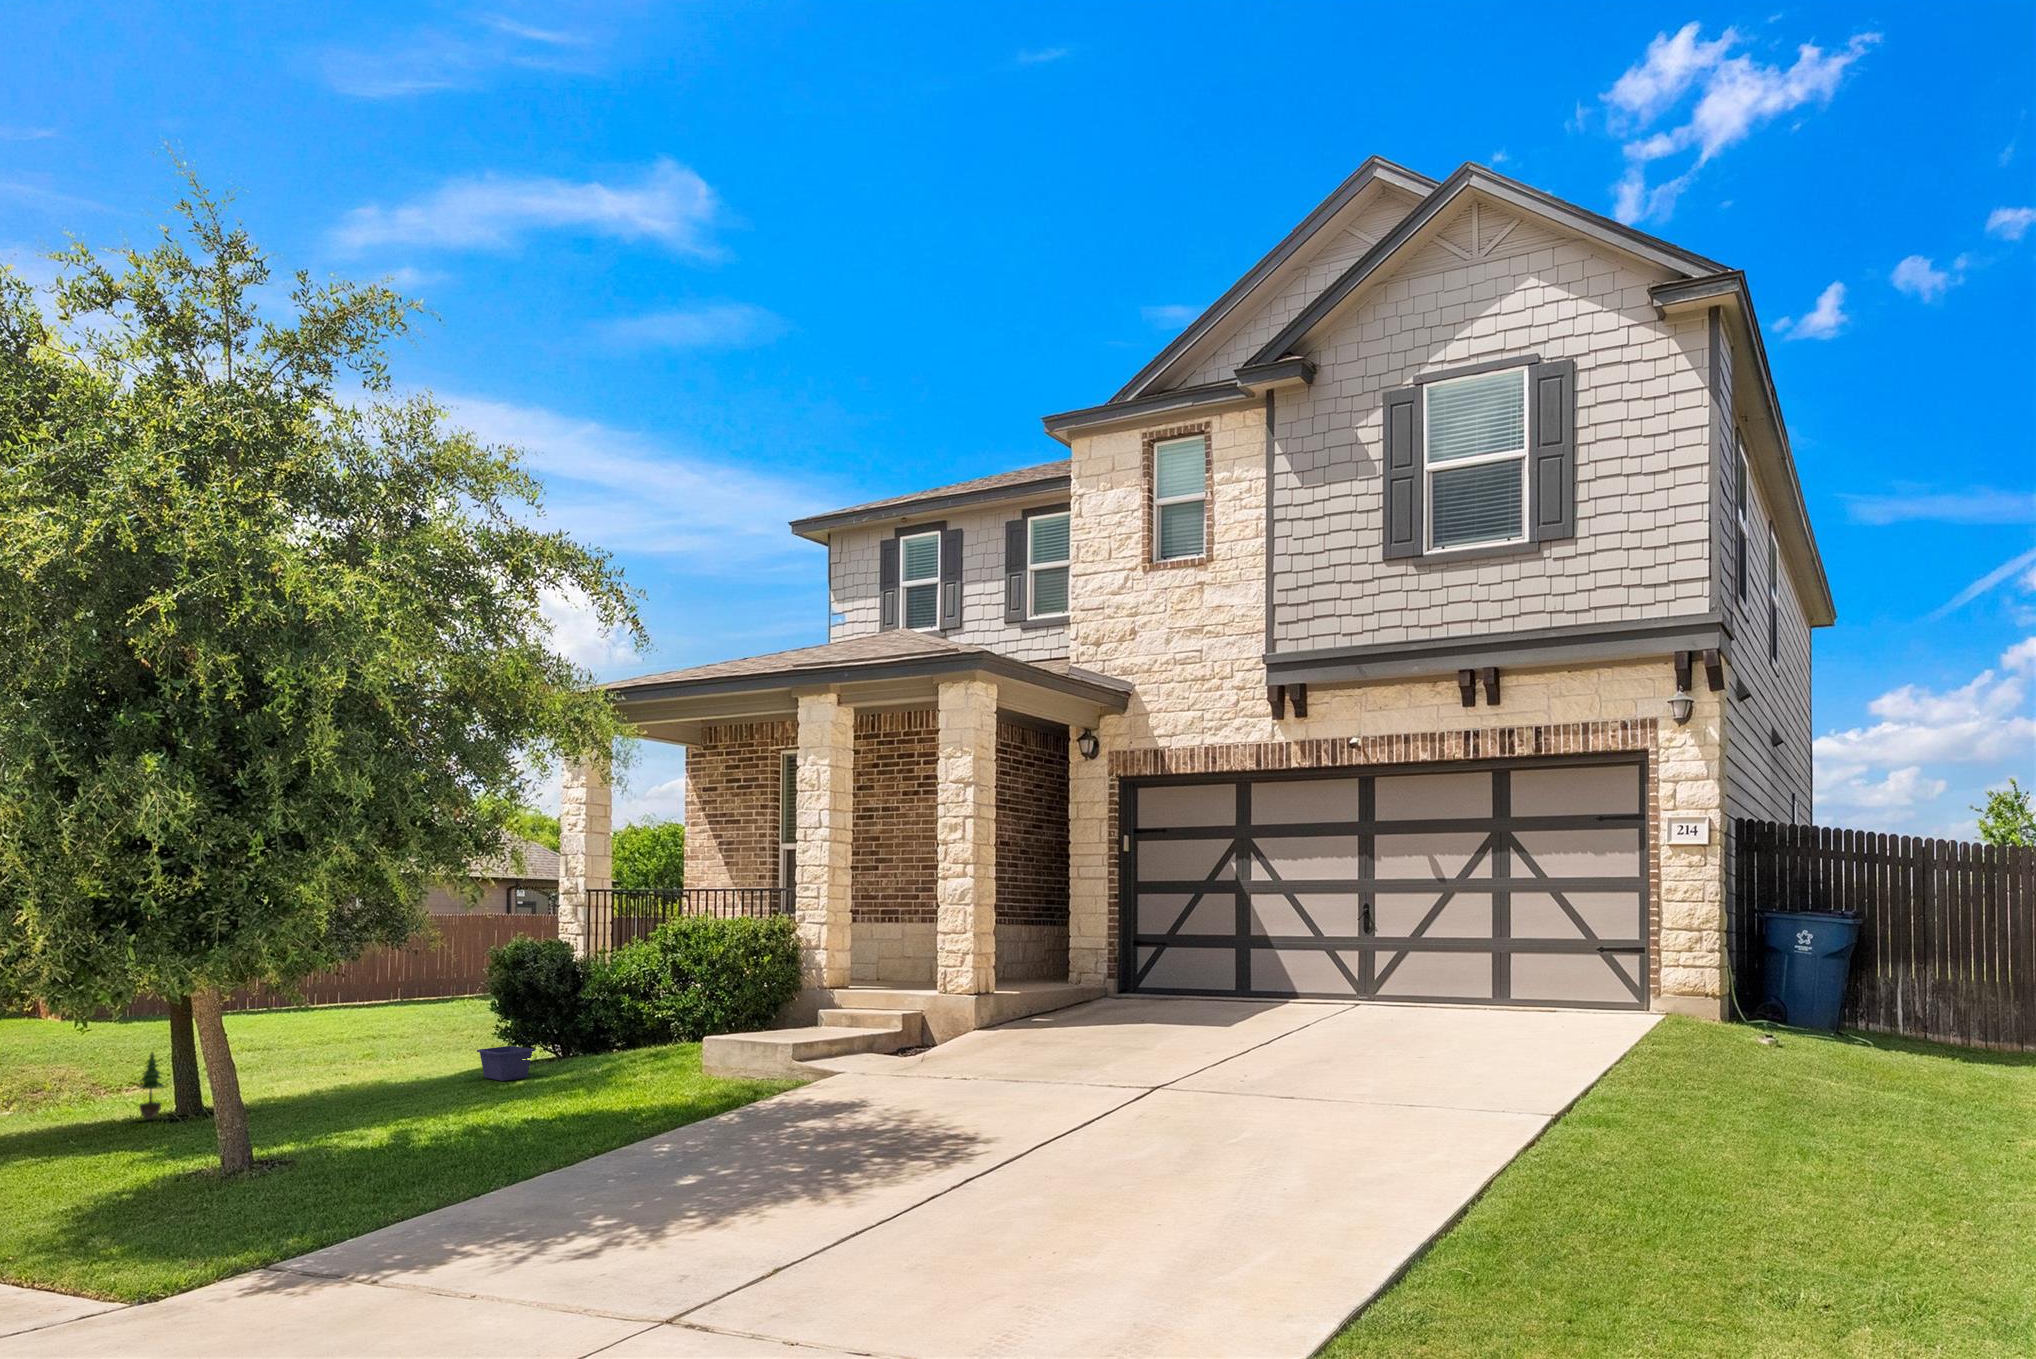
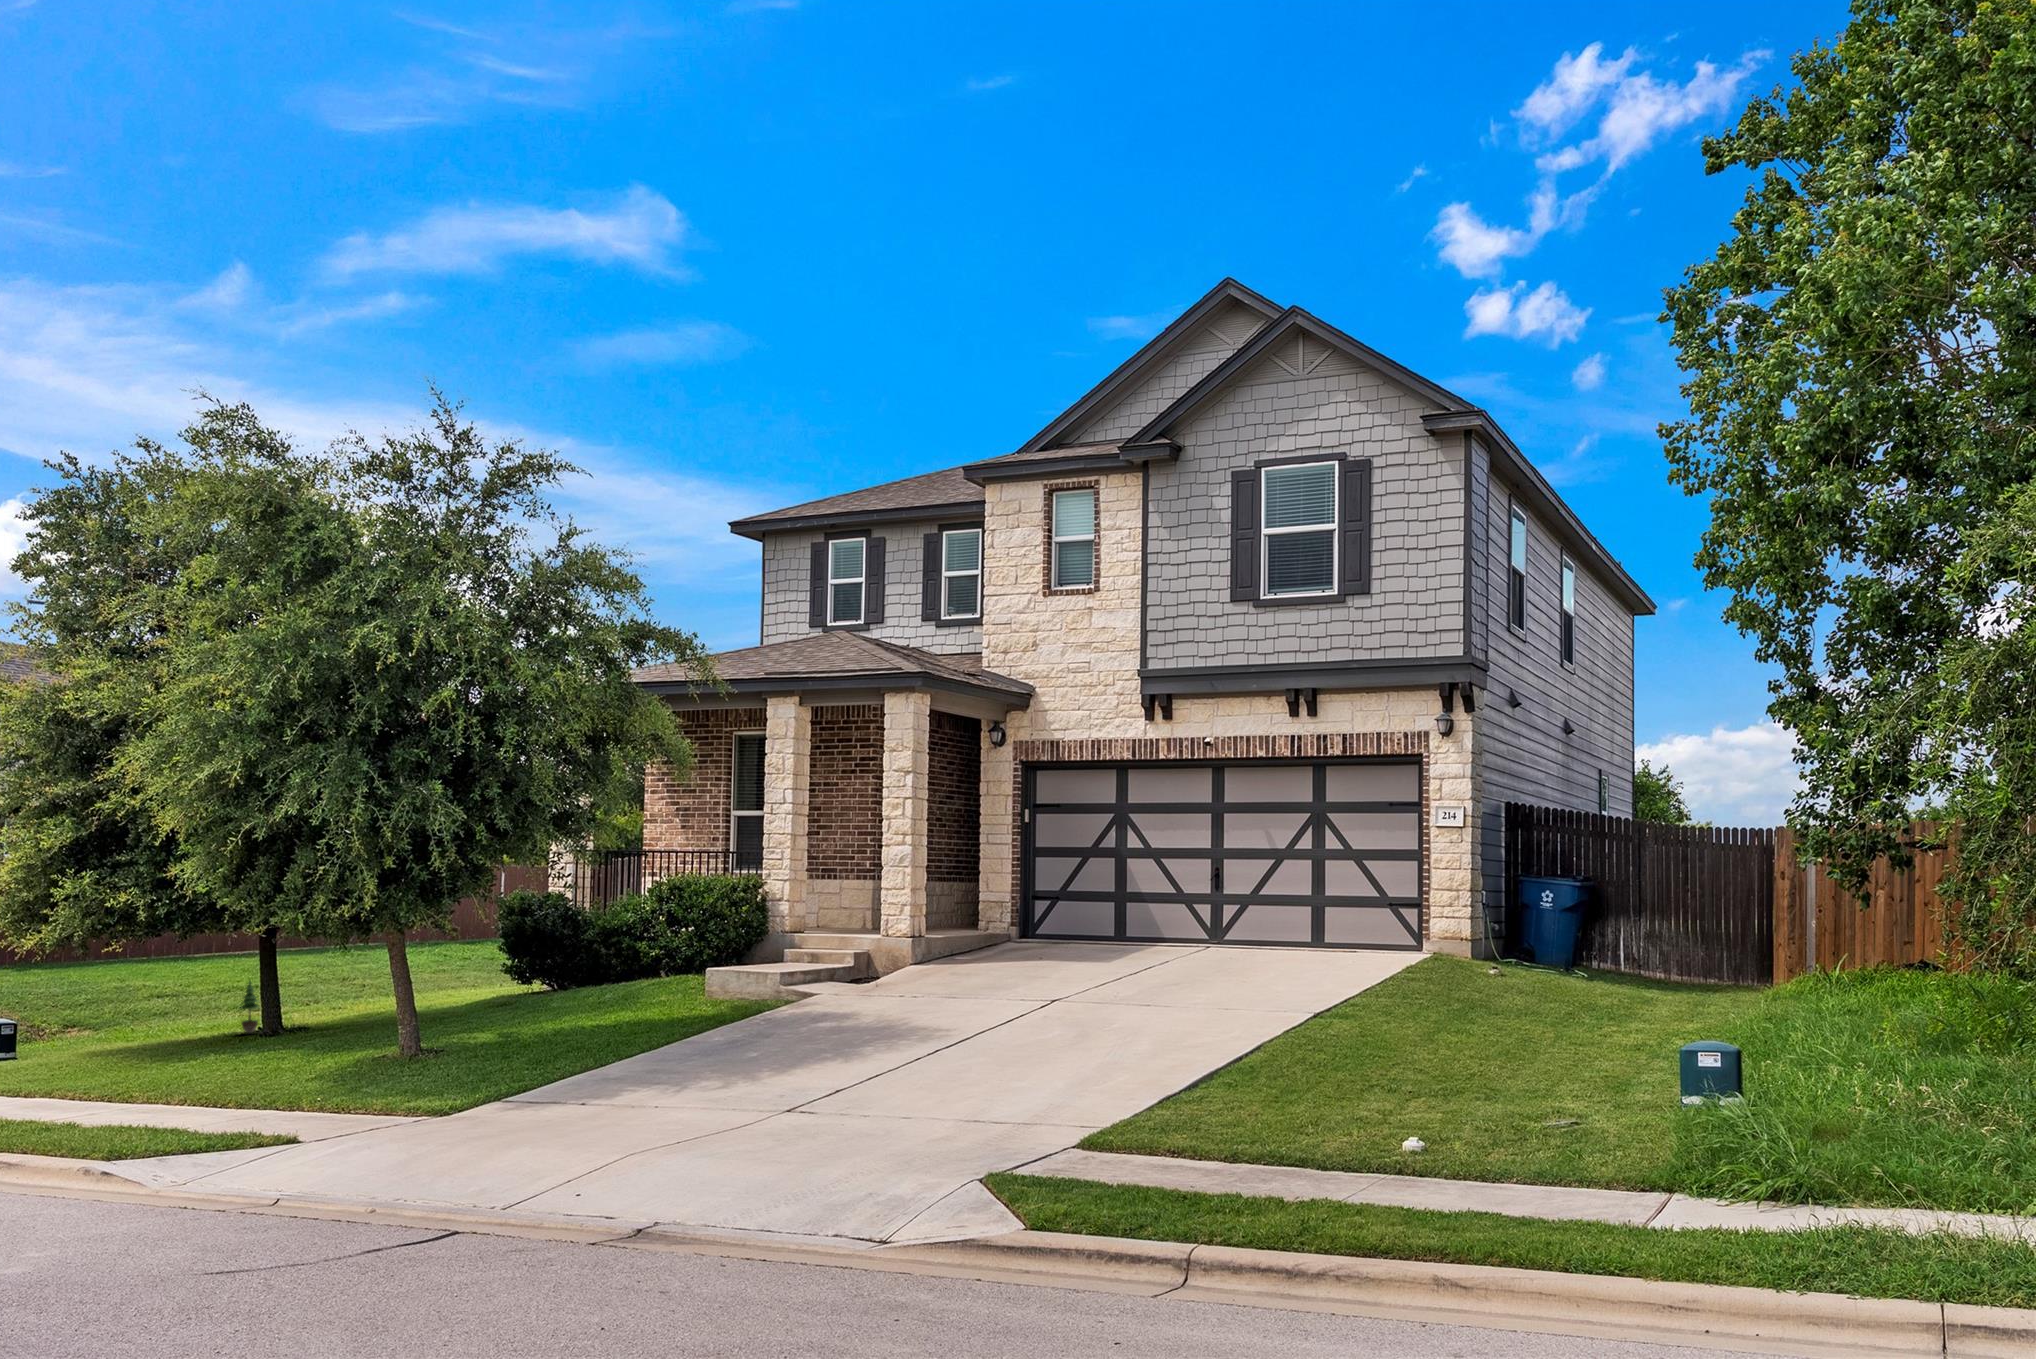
storage bin: present [477,1046,535,1081] -> none [493,979,544,1006]

